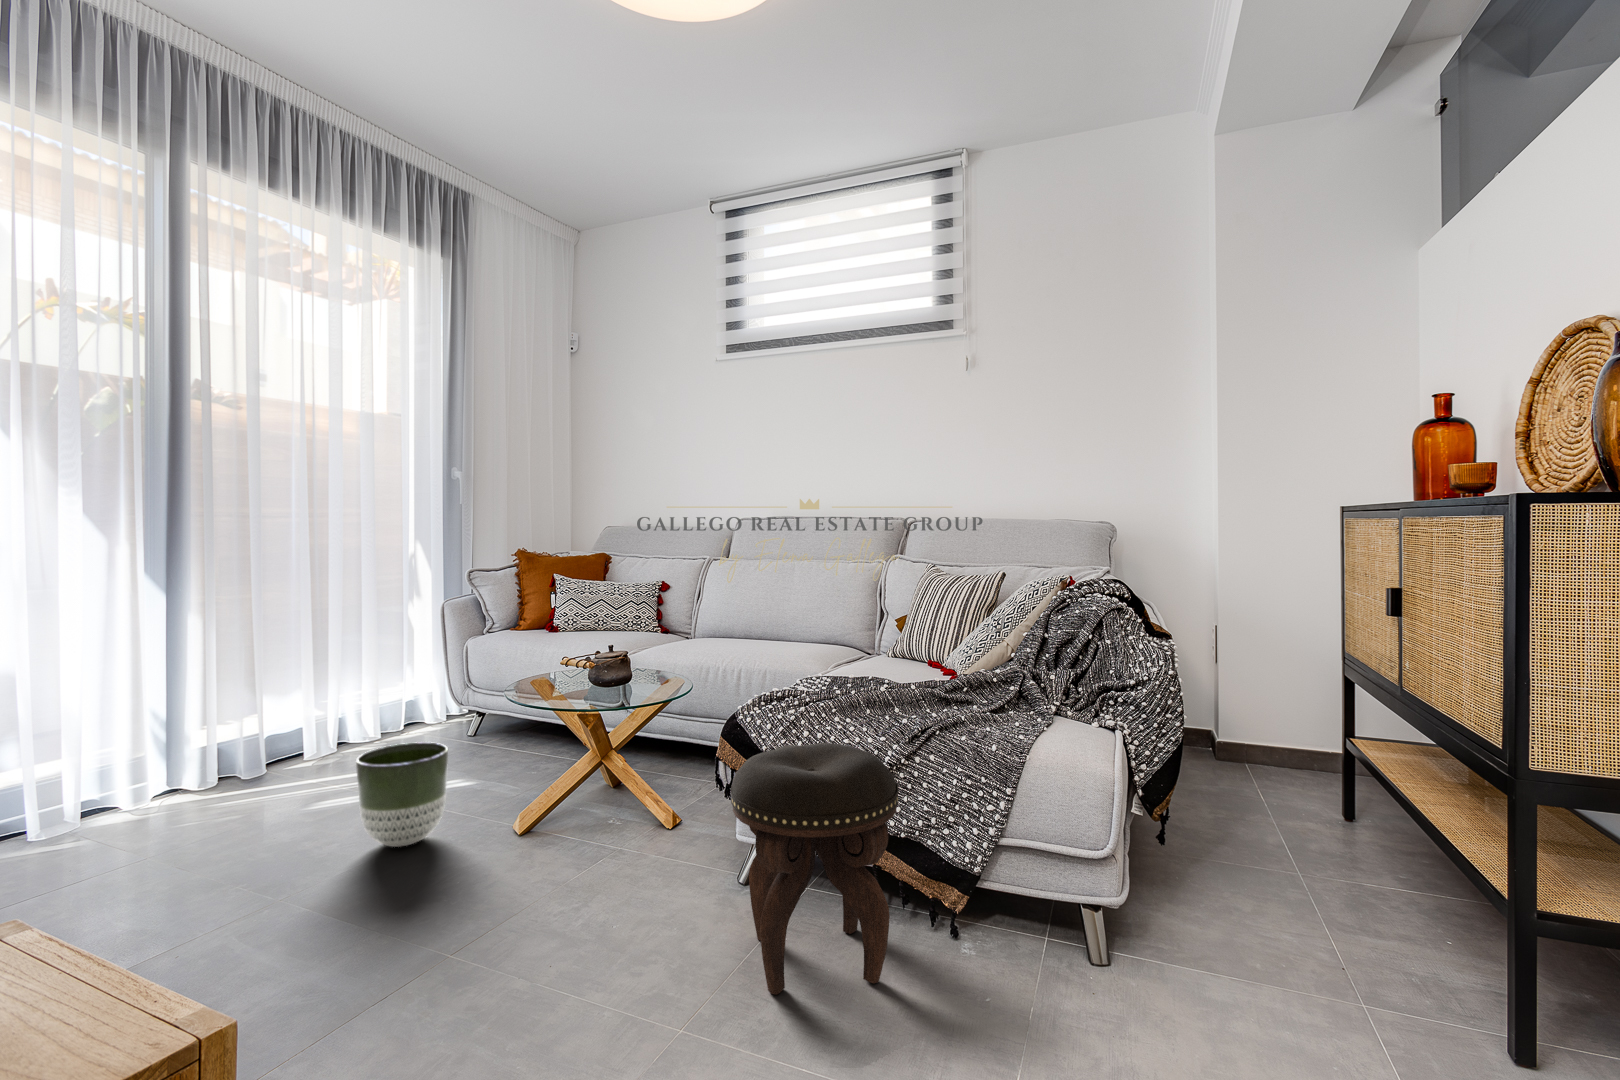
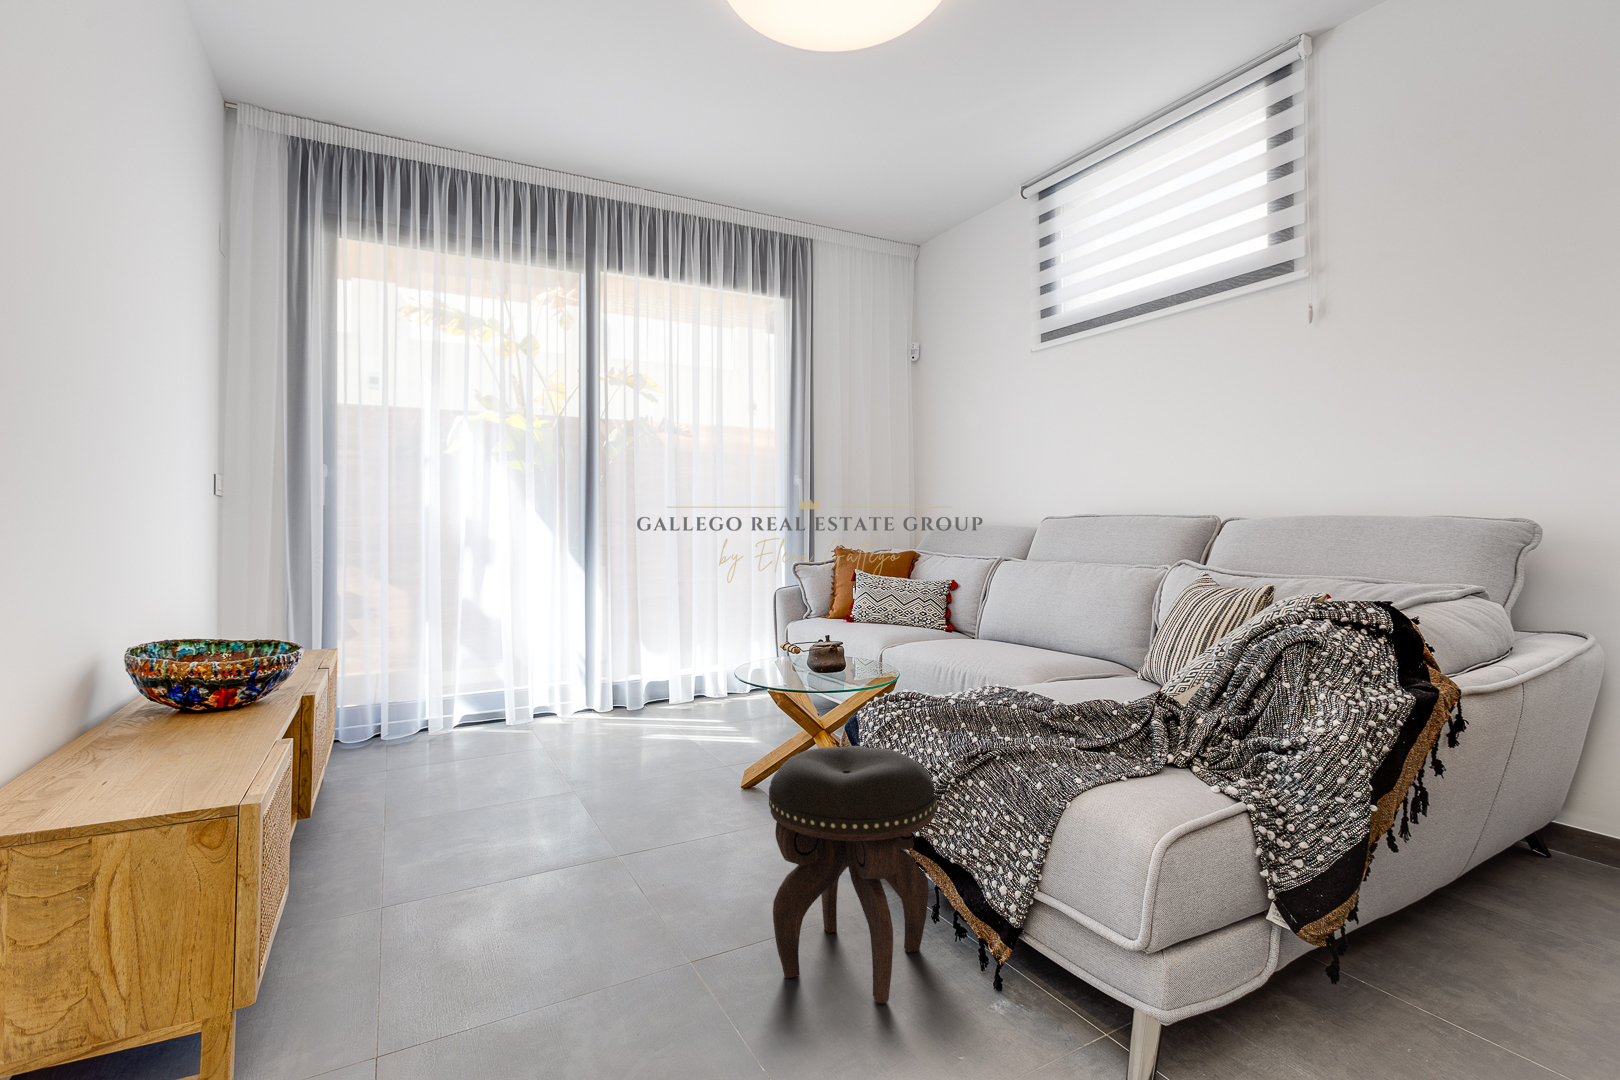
planter: present [356,742,448,847] -> none [633,700,699,780]

